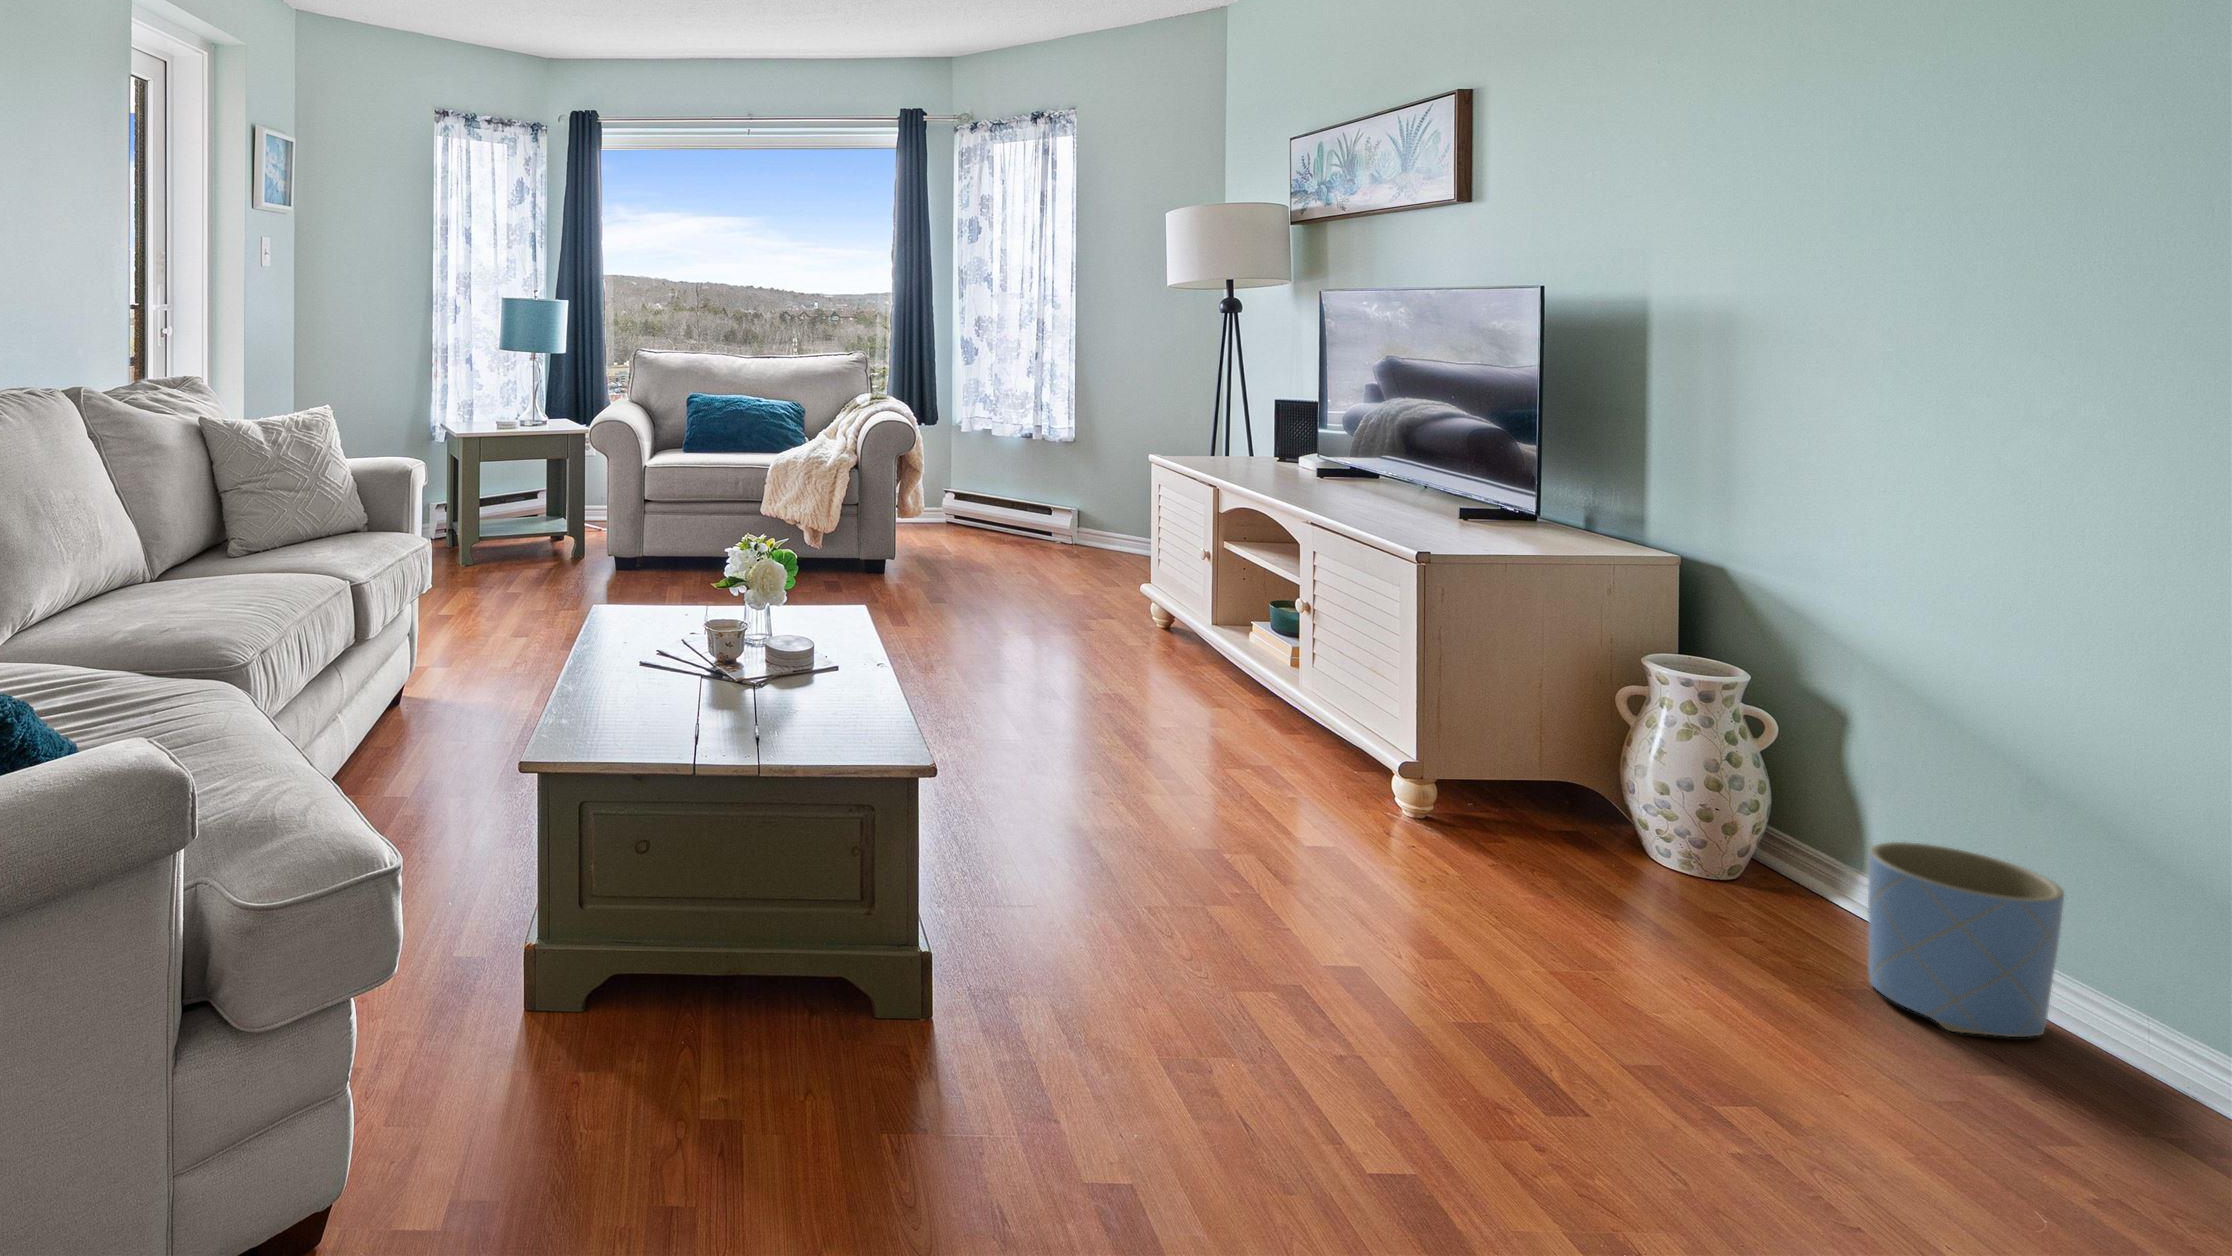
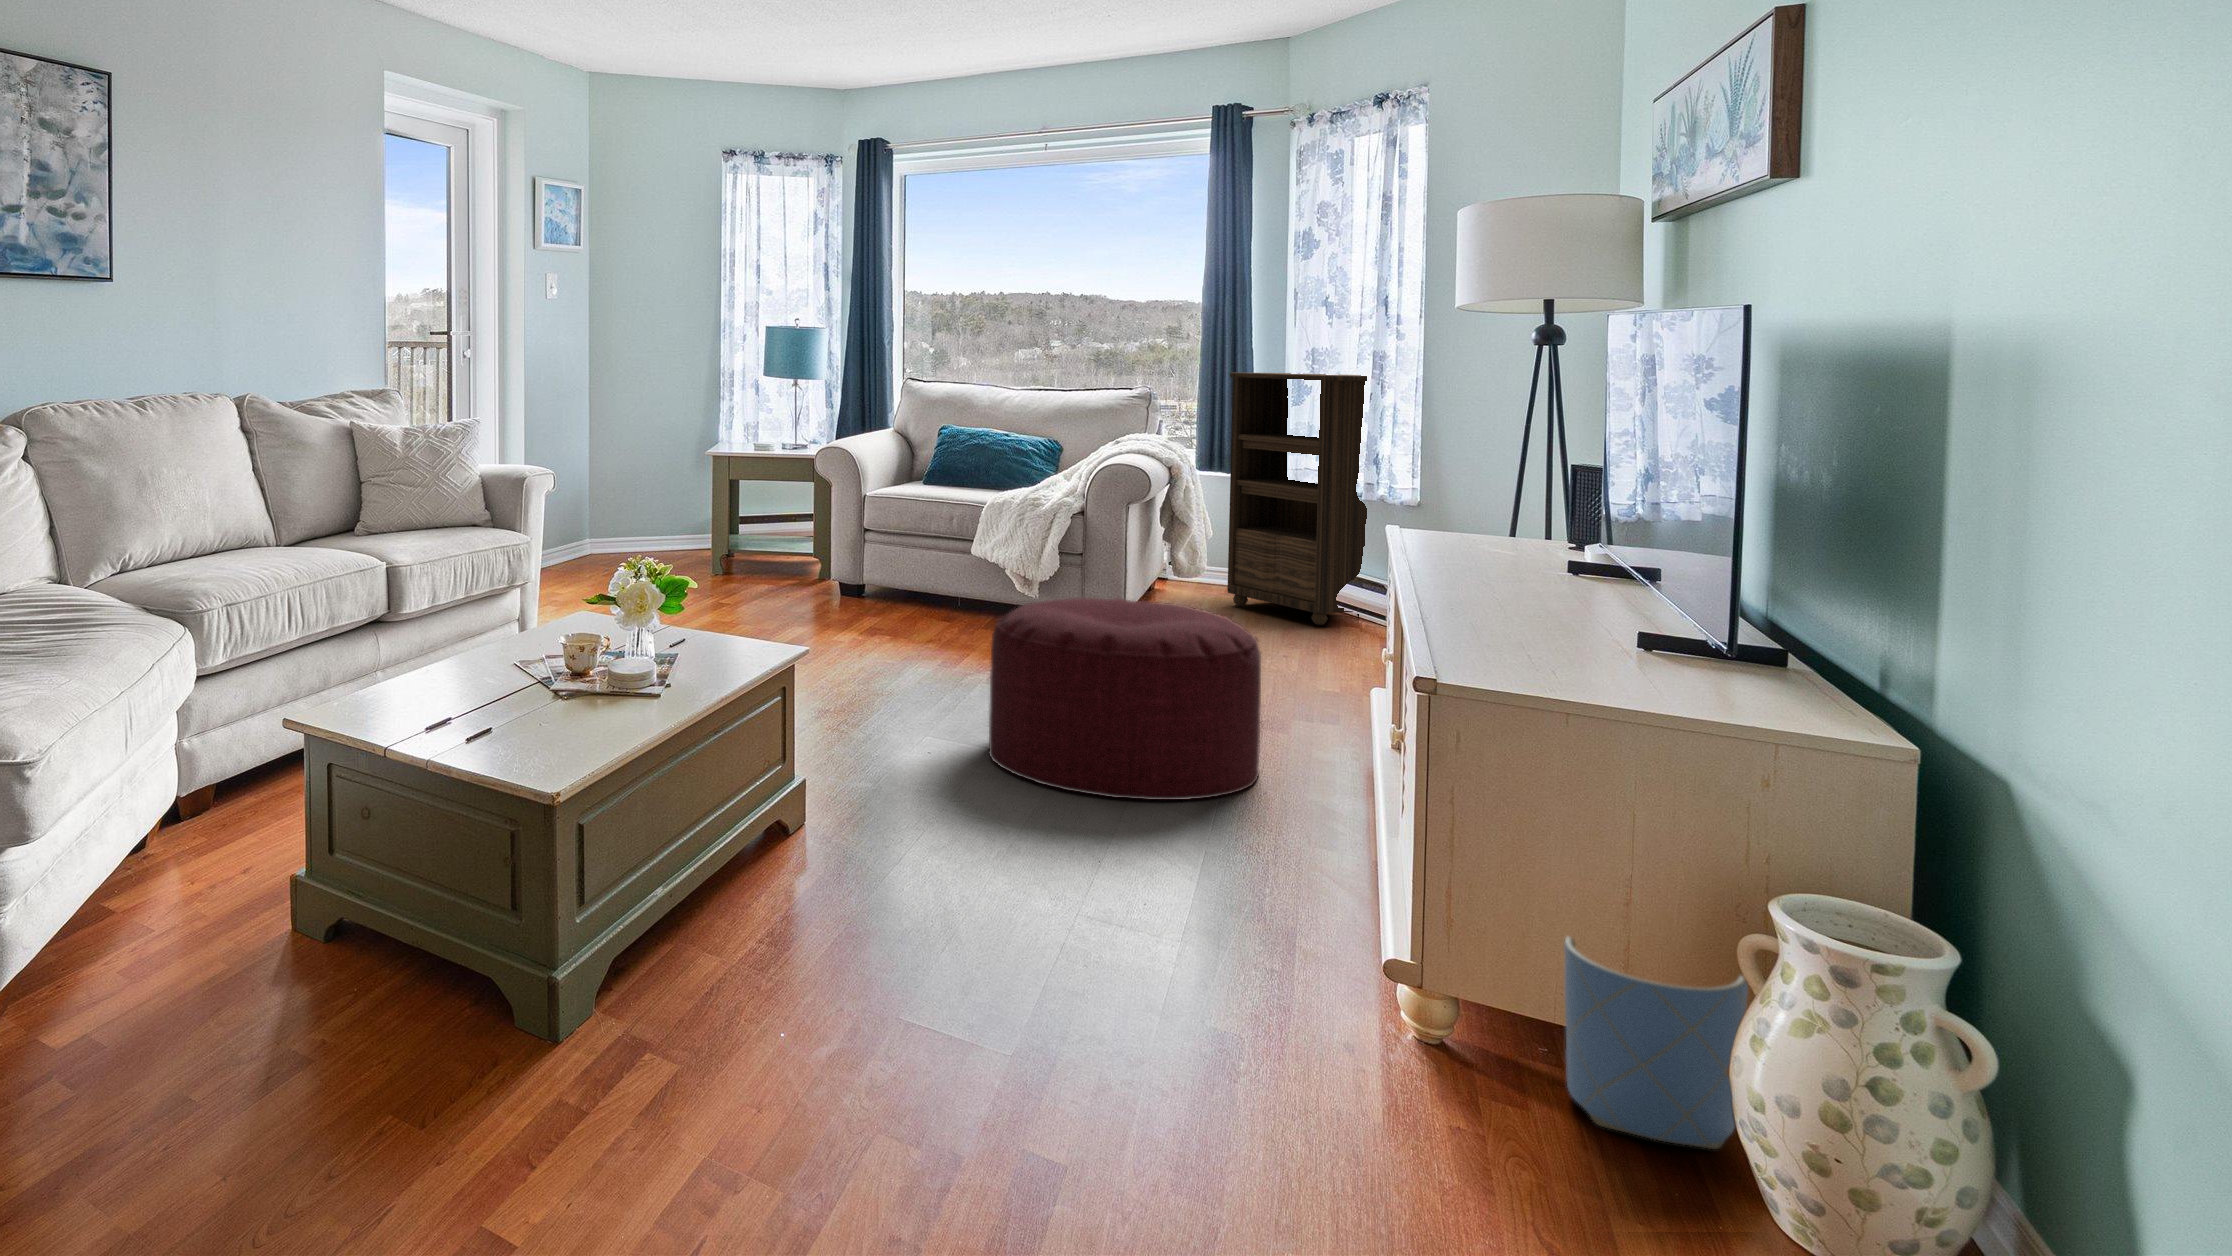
bookshelf: none [940,339,1082,559] -> present [1227,372,1367,625]
ottoman: none [958,559,1222,753] -> present [989,598,1261,800]

